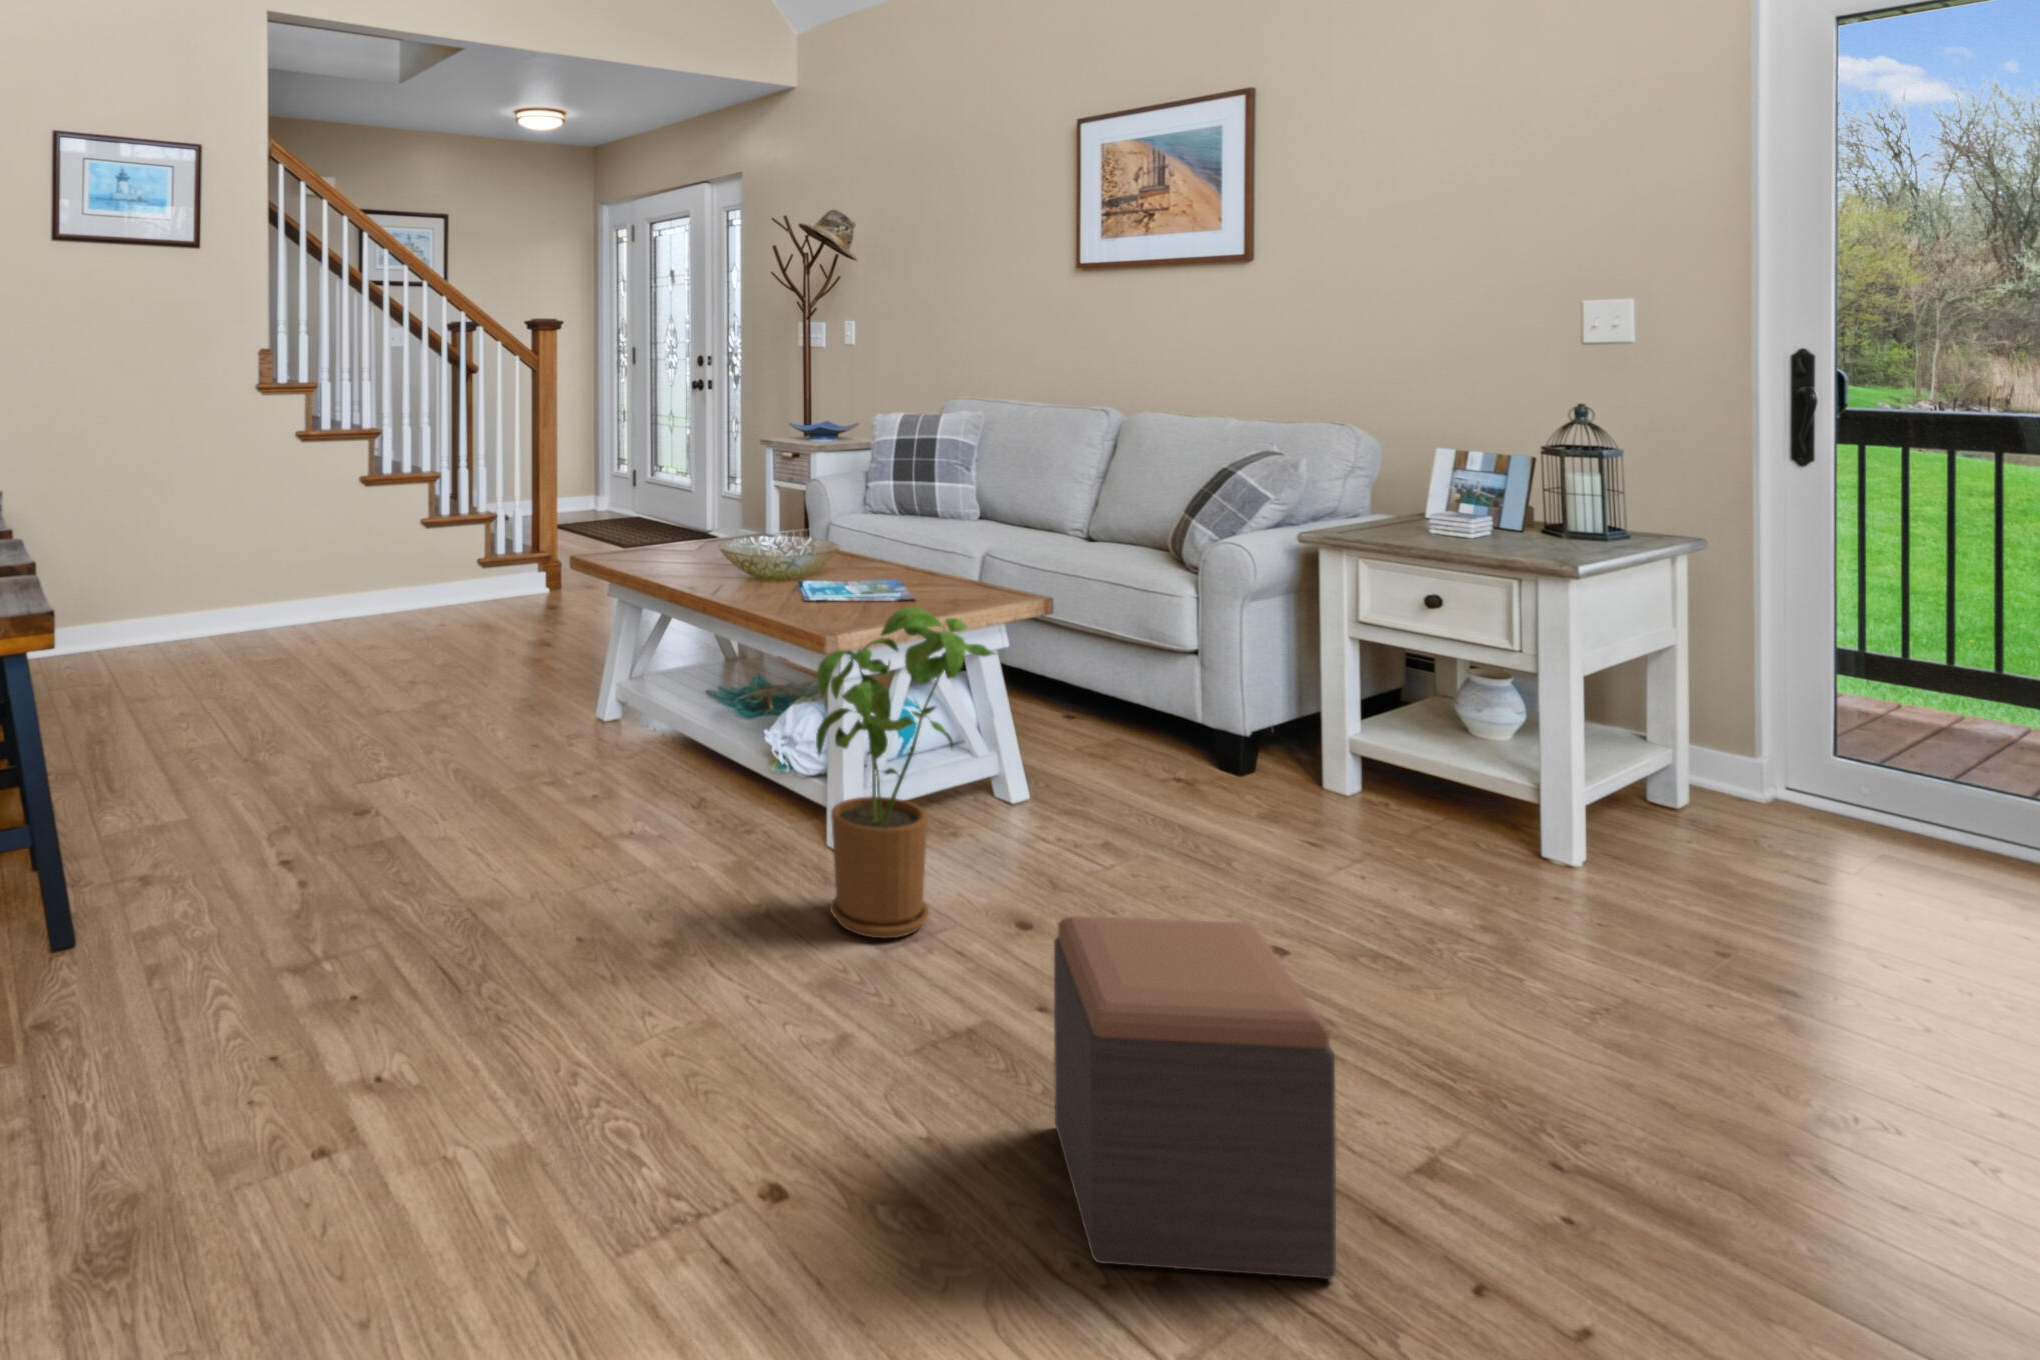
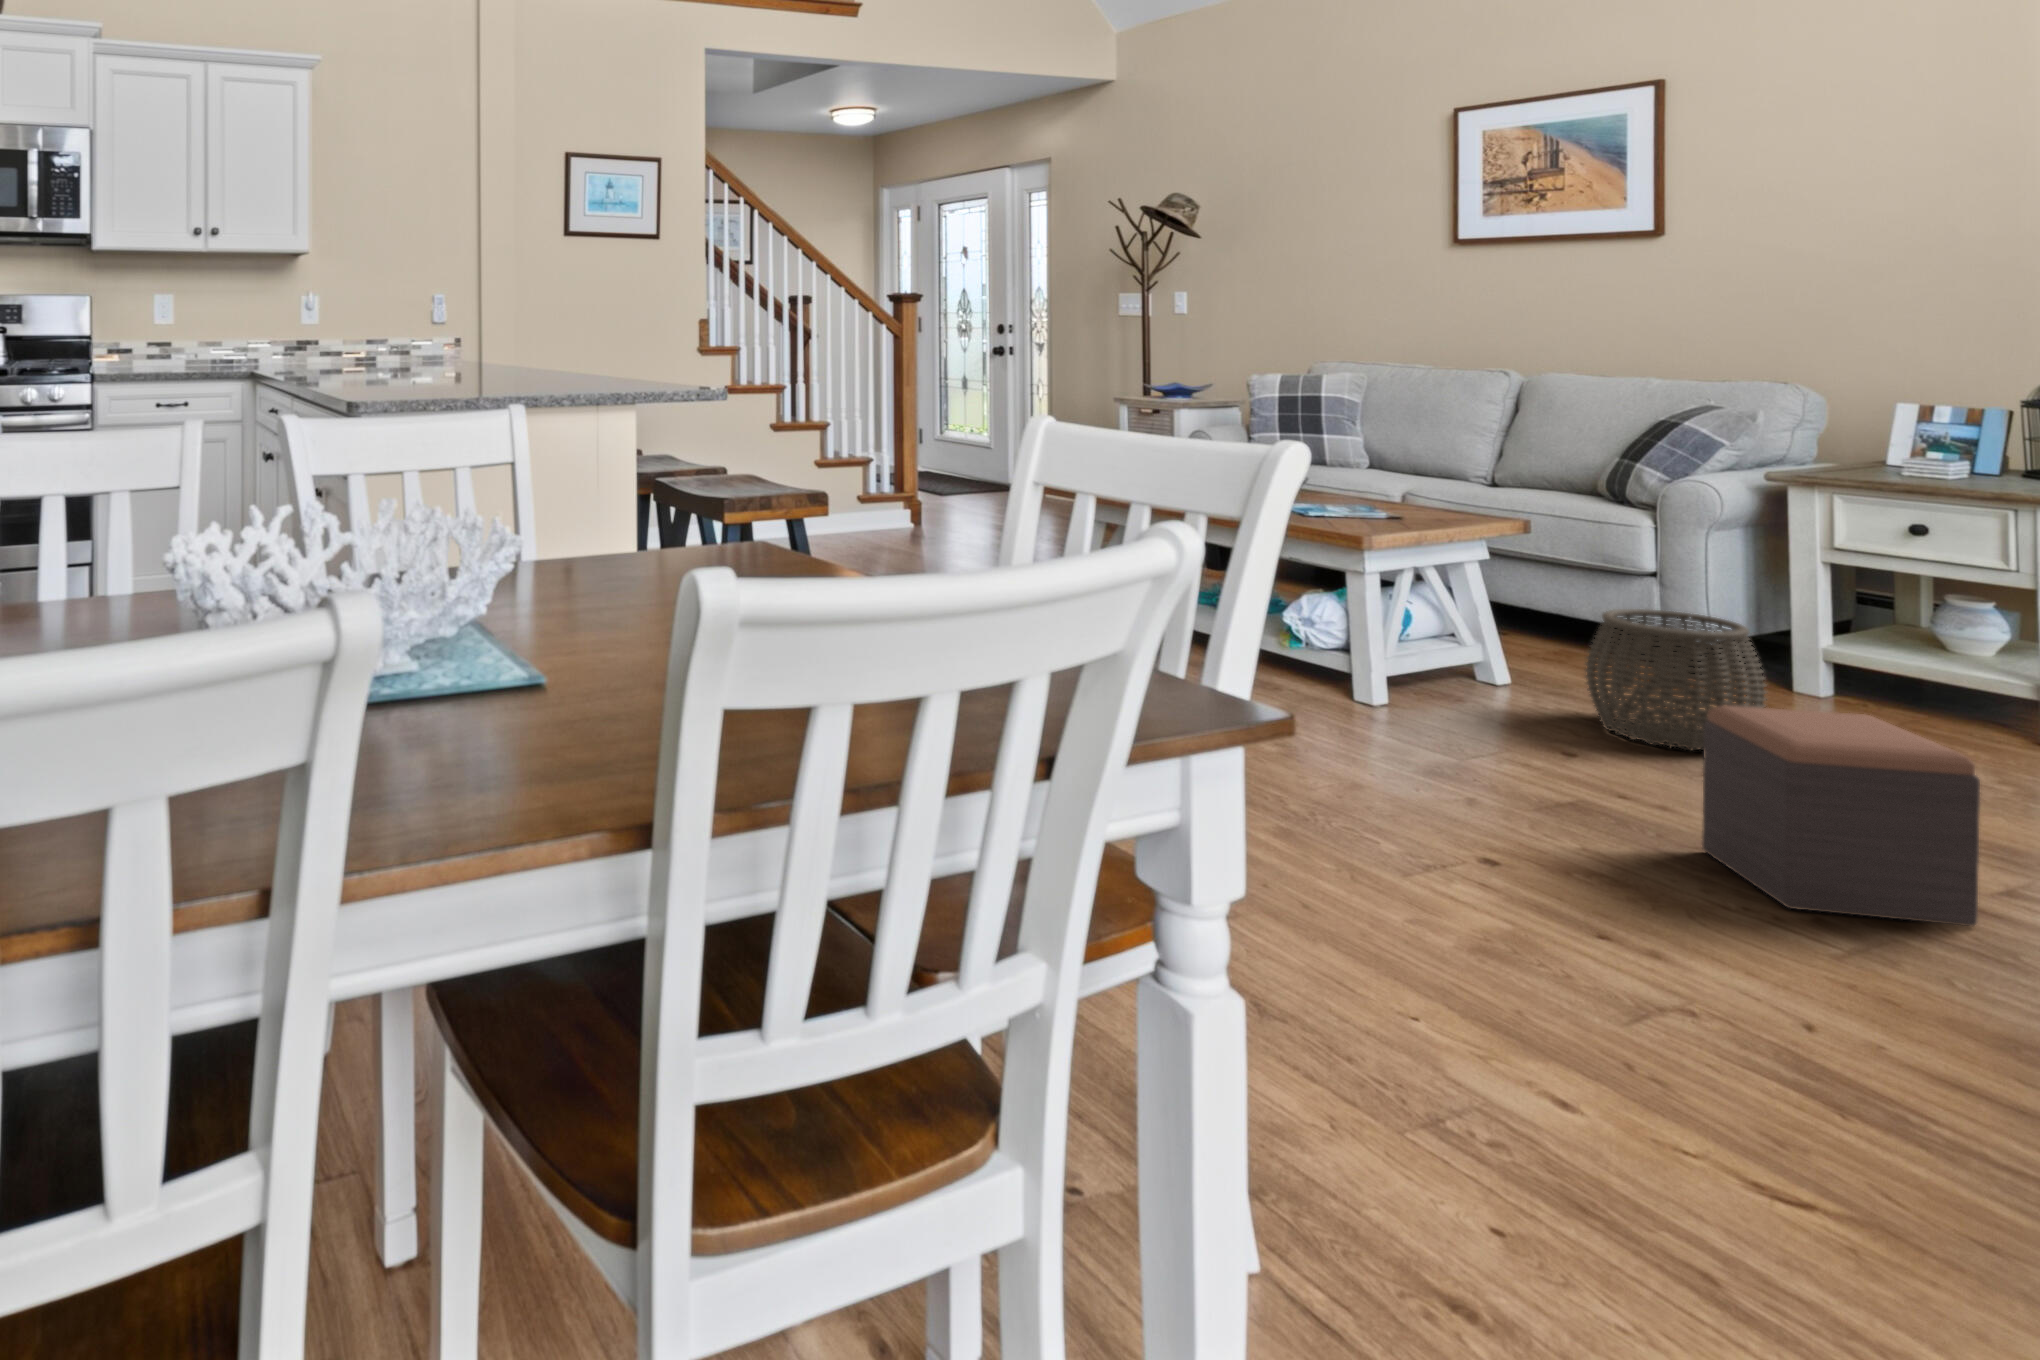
house plant: present [816,607,995,938] -> none [1394,511,1567,755]
woven basket: none [1059,716,1246,912] -> present [1585,609,1766,751]

